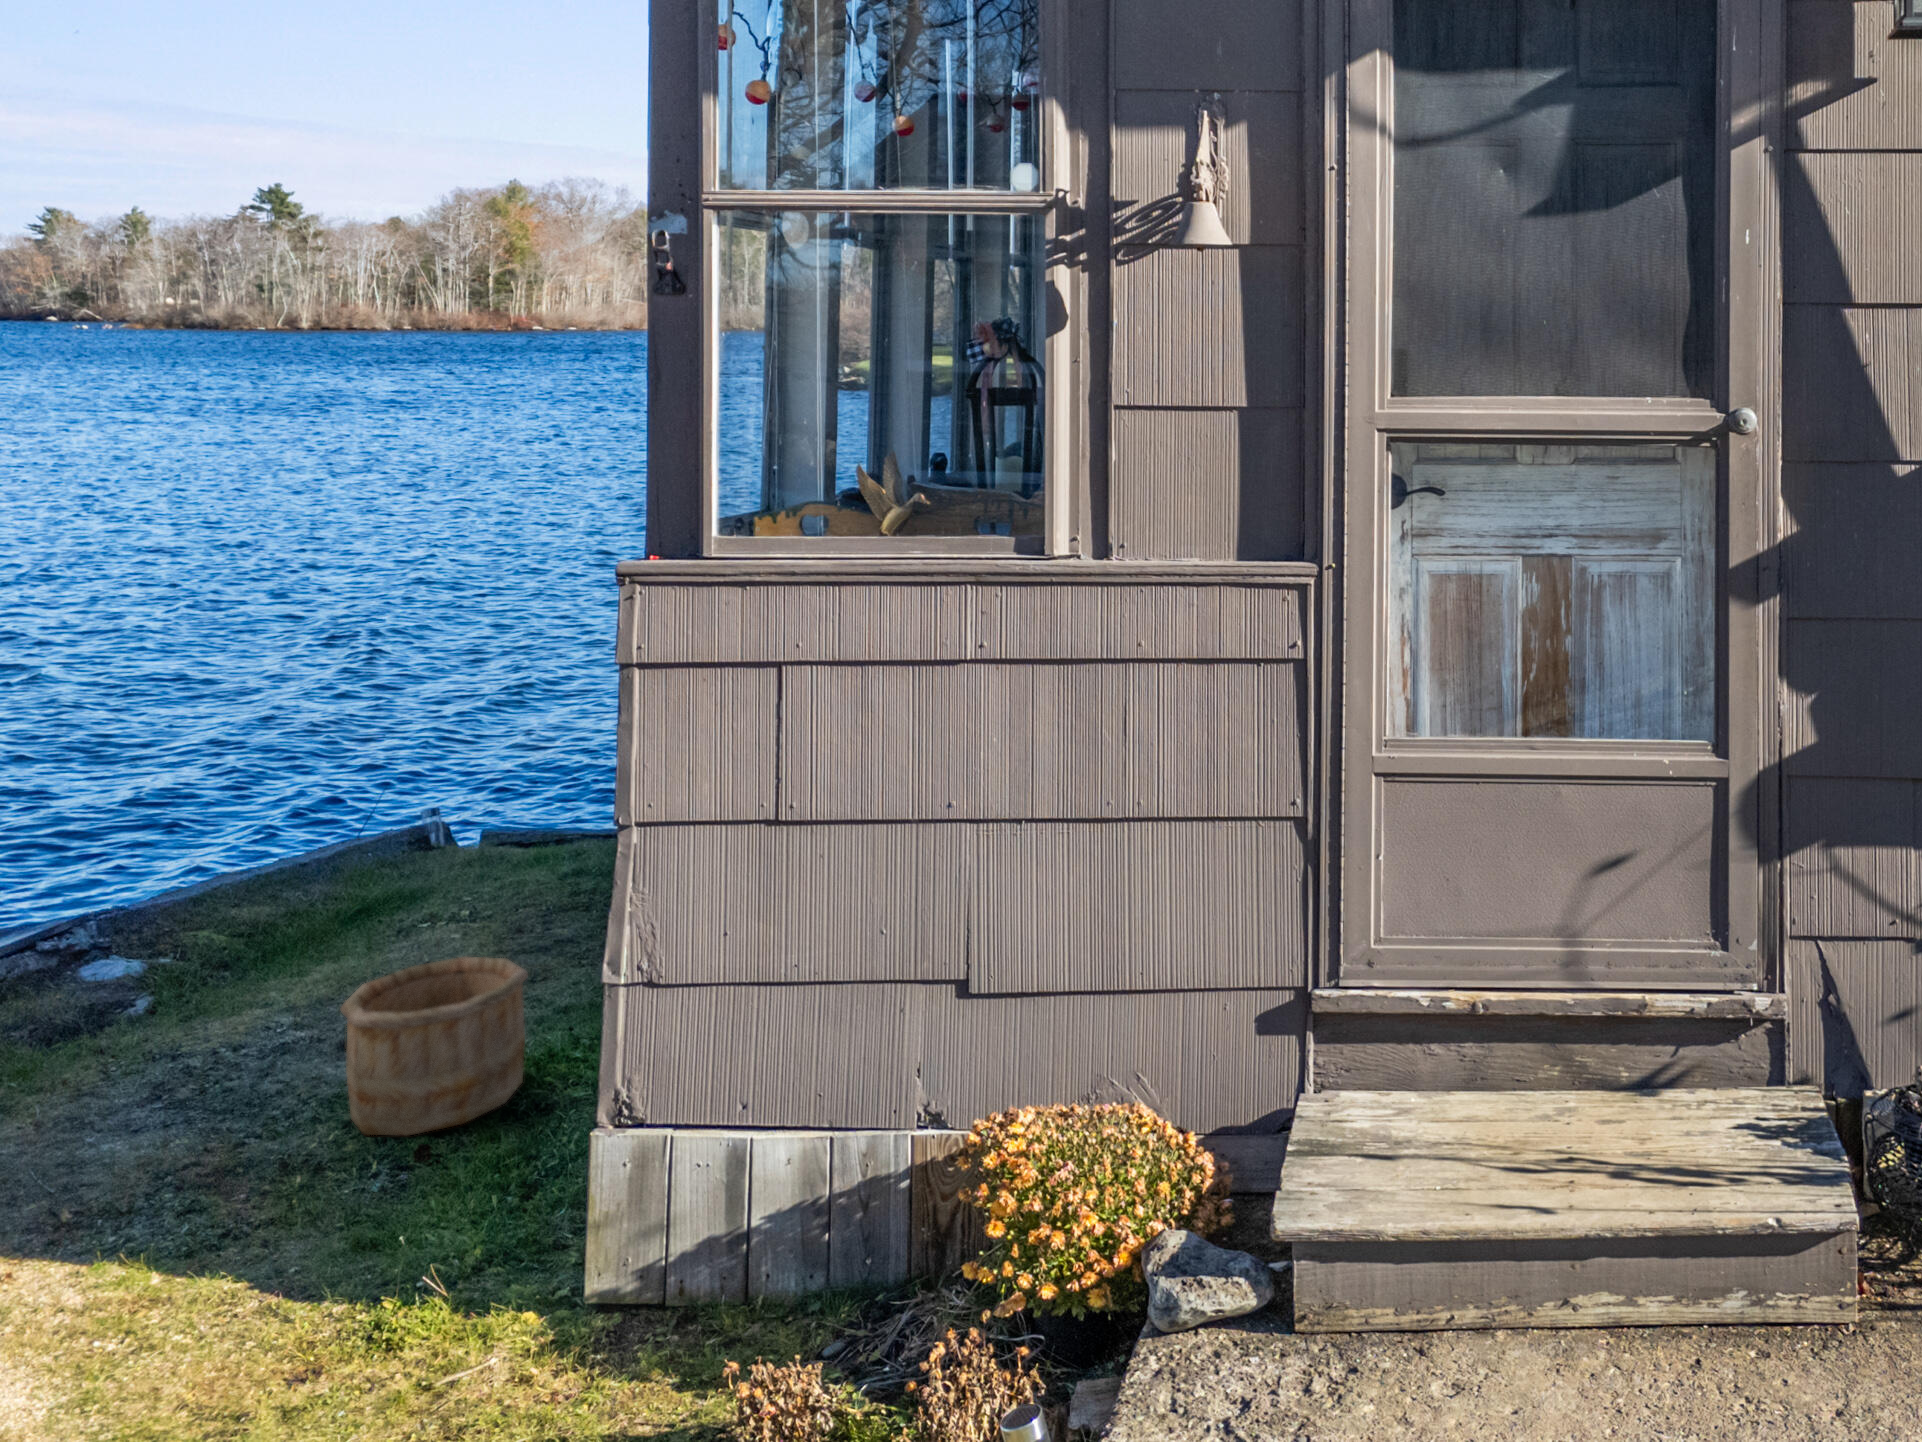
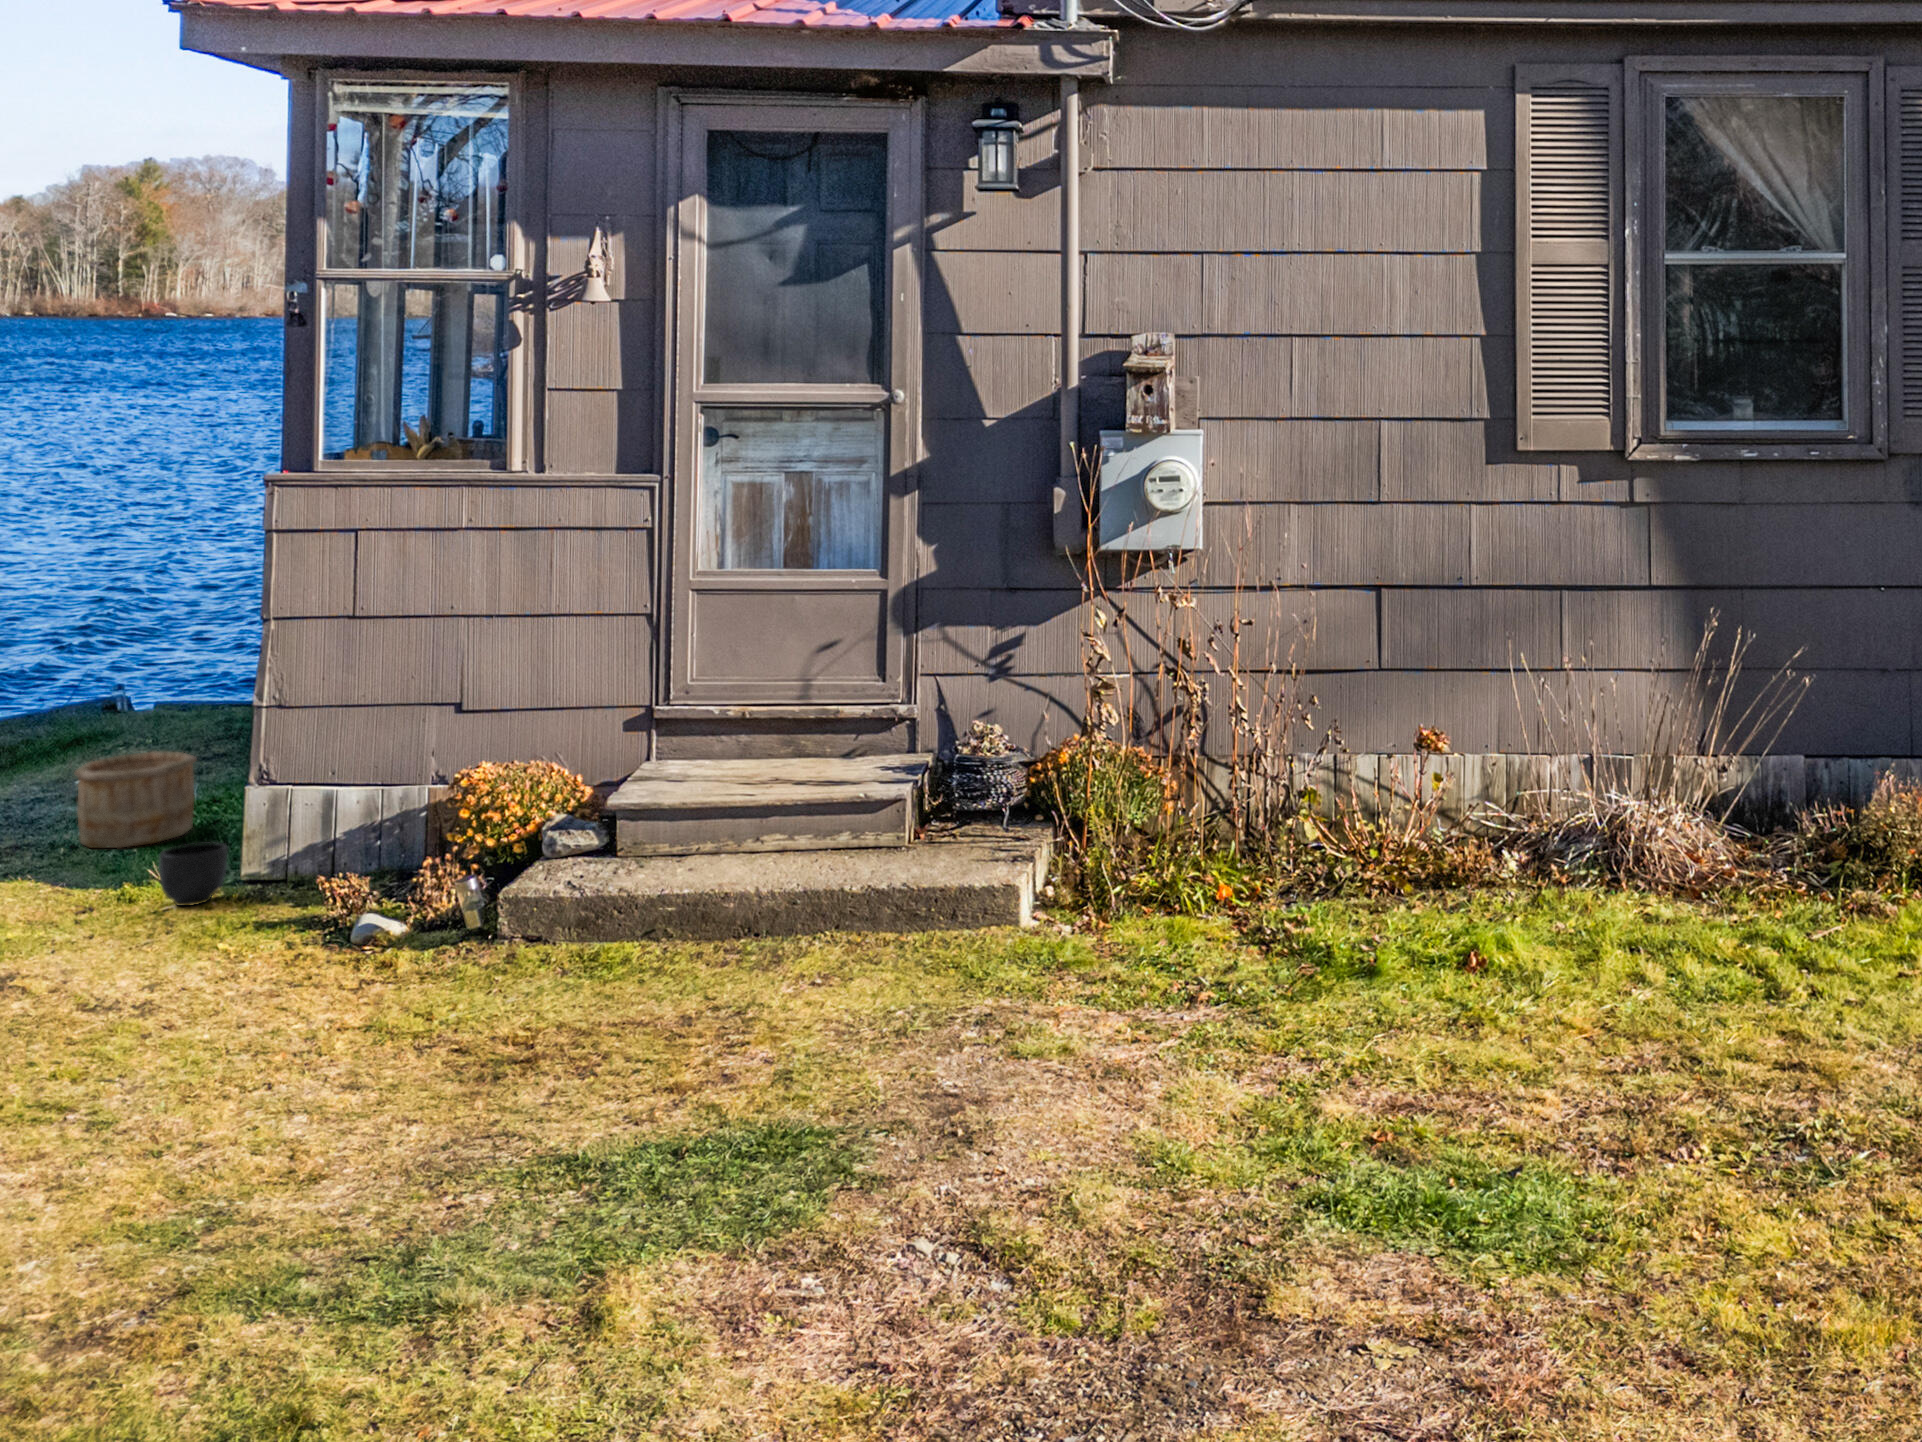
planter: none [442,1234,564,1376] -> present [159,842,227,906]

